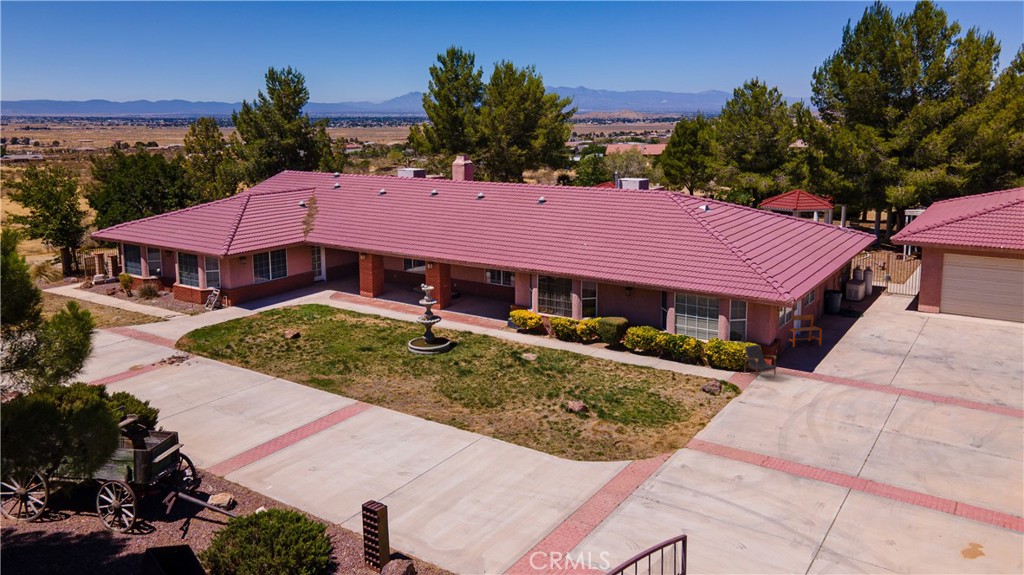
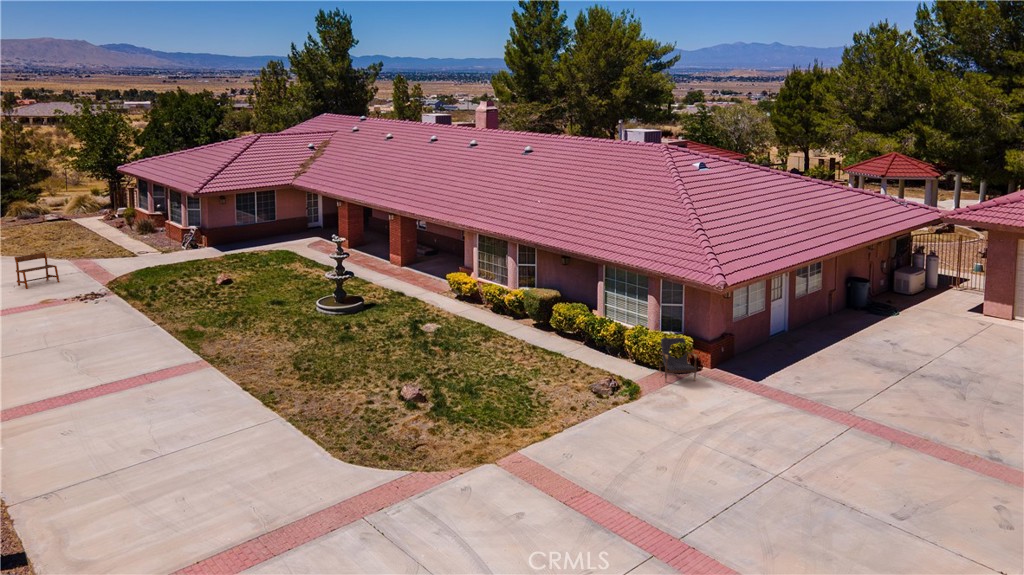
bench: present [789,314,822,347] -> present [14,252,59,289]

